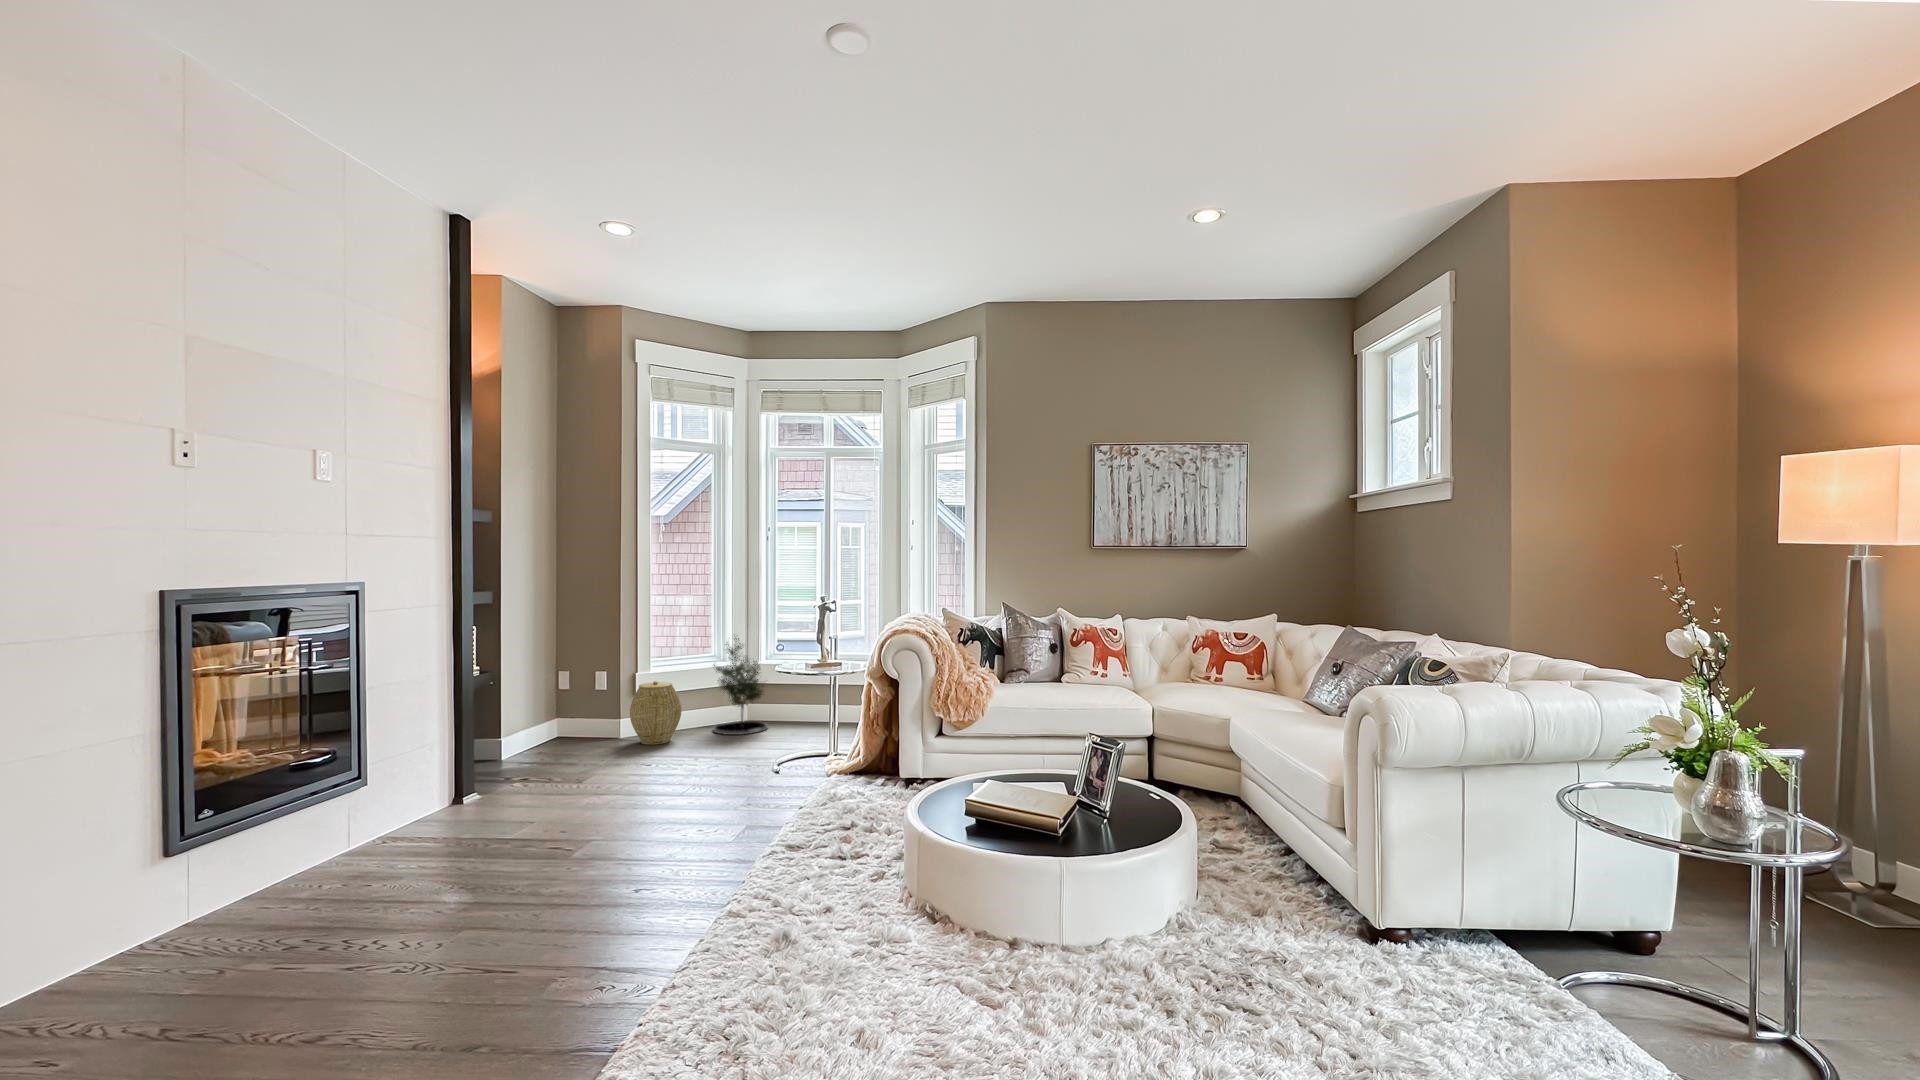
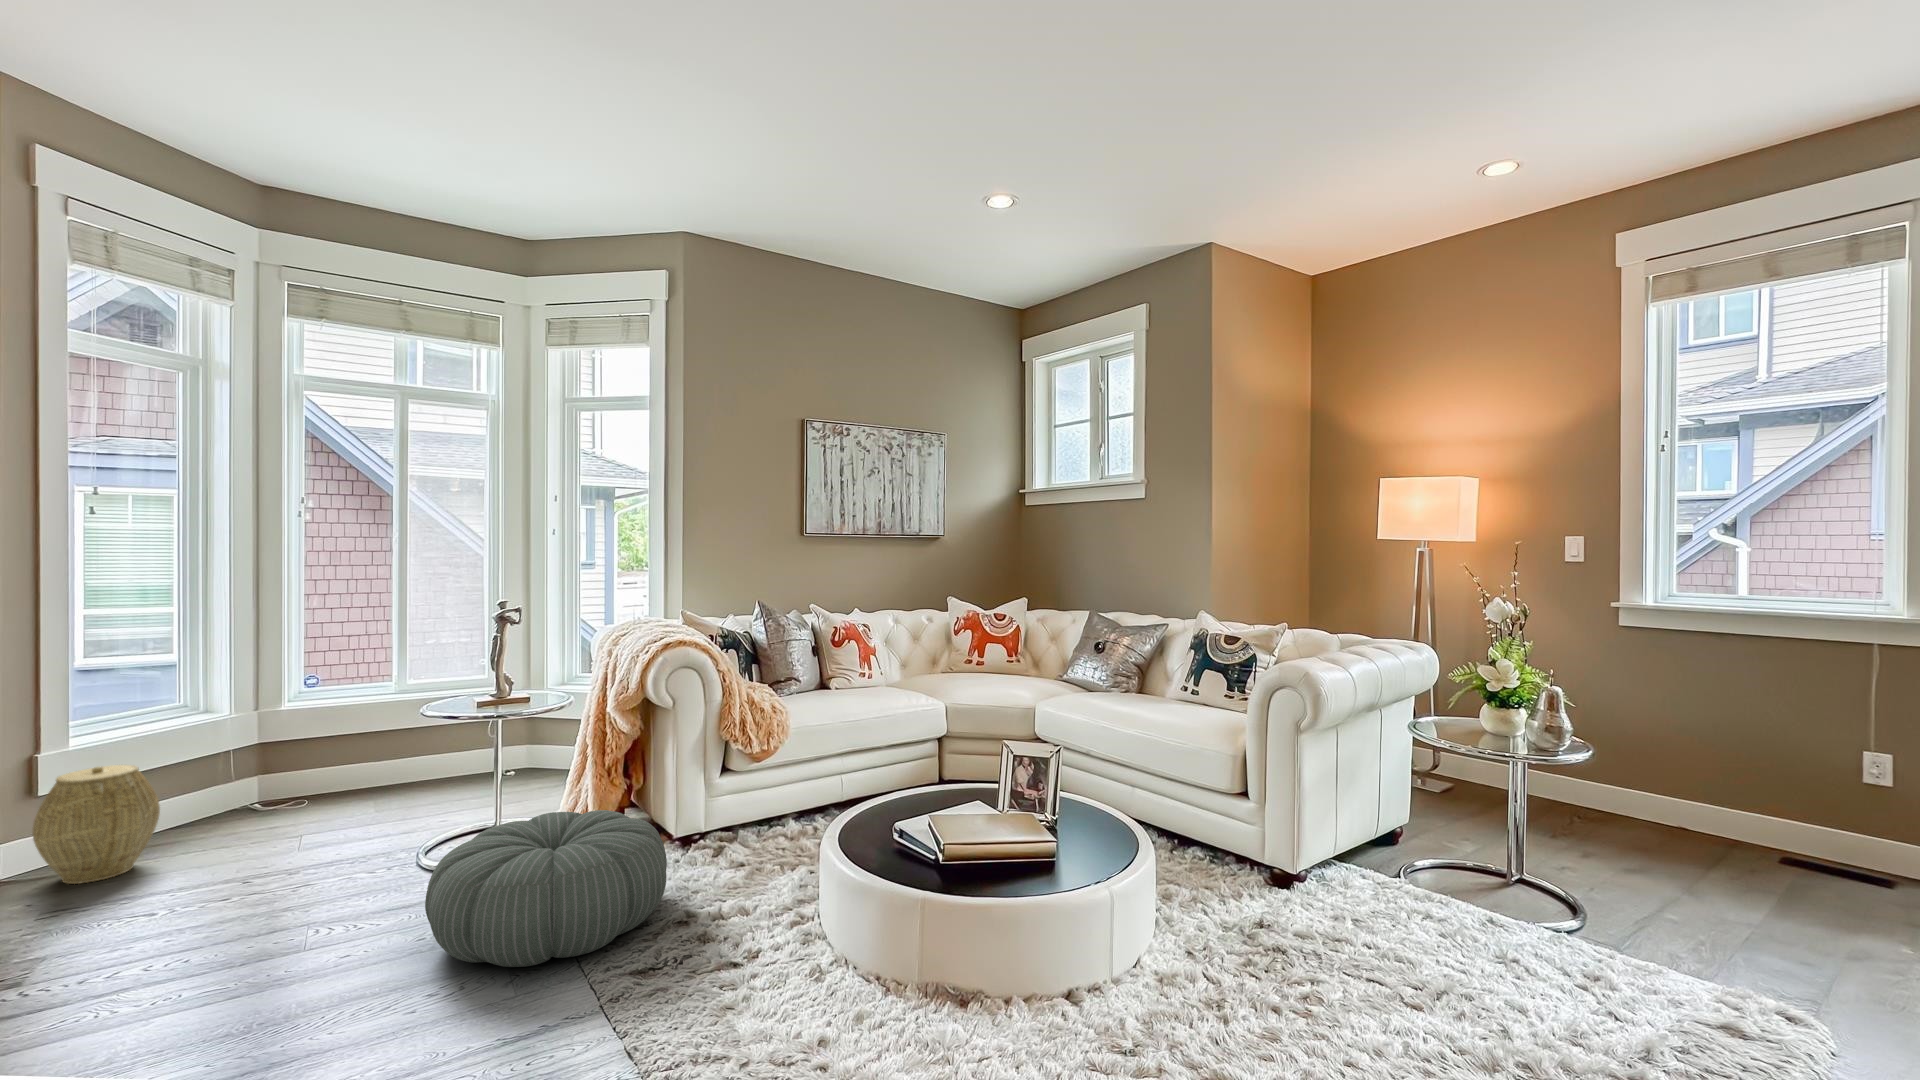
potted tree: present [713,638,768,735] -> none [205,667,327,834]
pouf: none [713,738,860,824] -> present [425,810,667,967]

